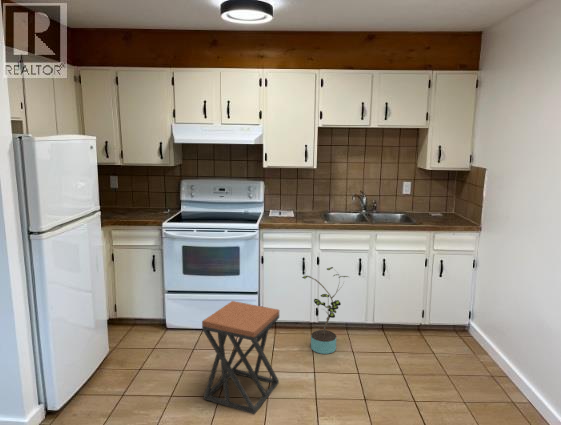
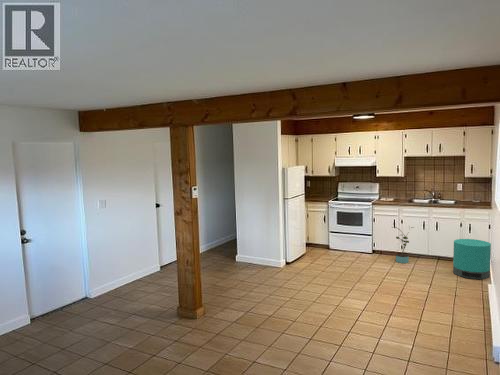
trash can: none [429,294,506,388] -> present [453,239,491,279]
stool: present [202,301,279,414] -> none [343,232,376,272]

